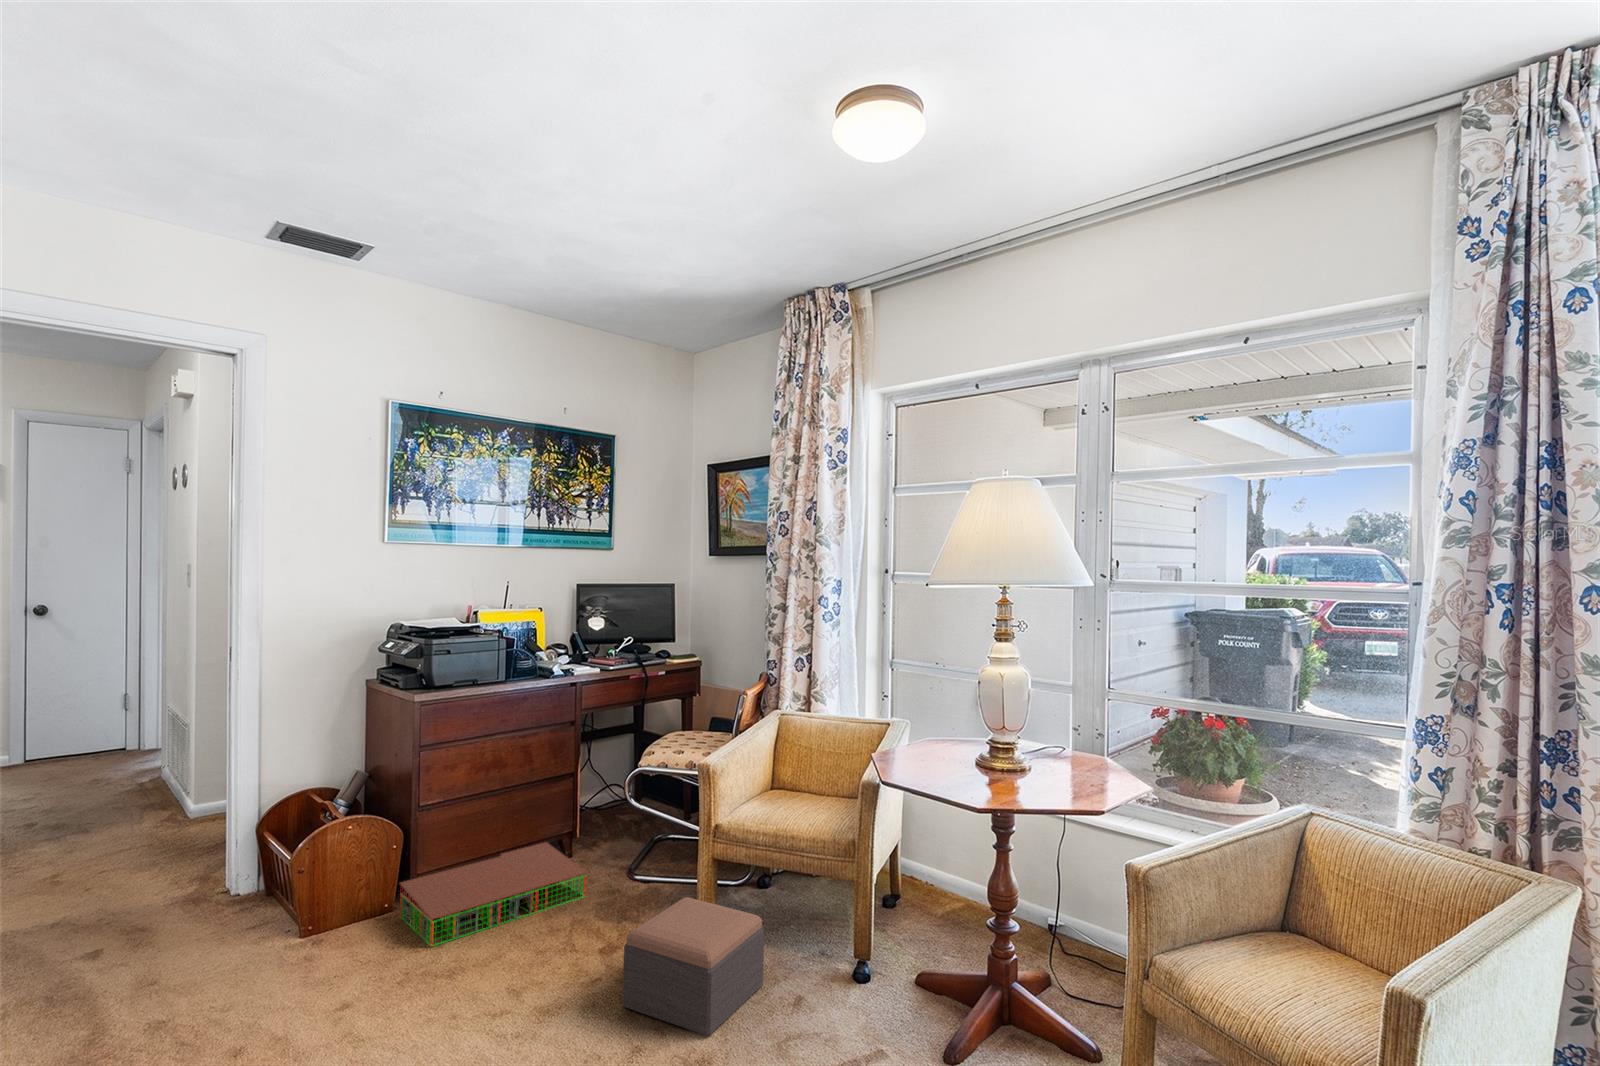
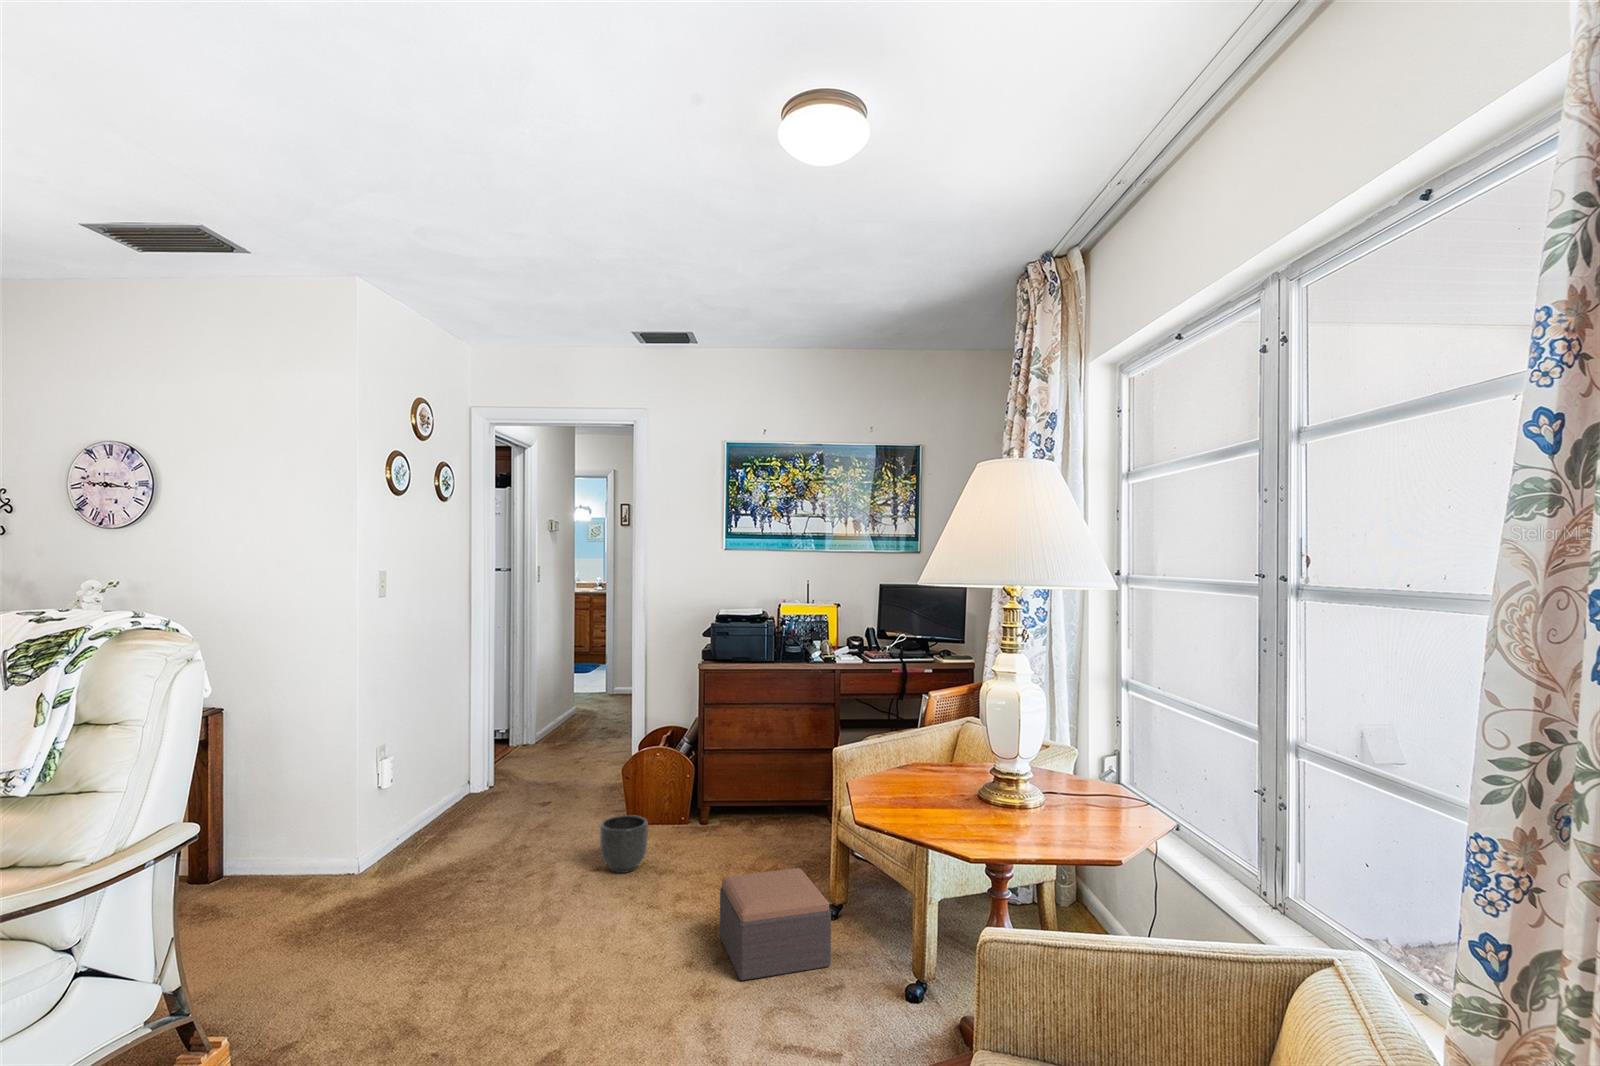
storage bin: present [400,842,586,946] -> none [675,807,806,859]
planter: none [339,905,413,992] -> present [600,815,648,873]

